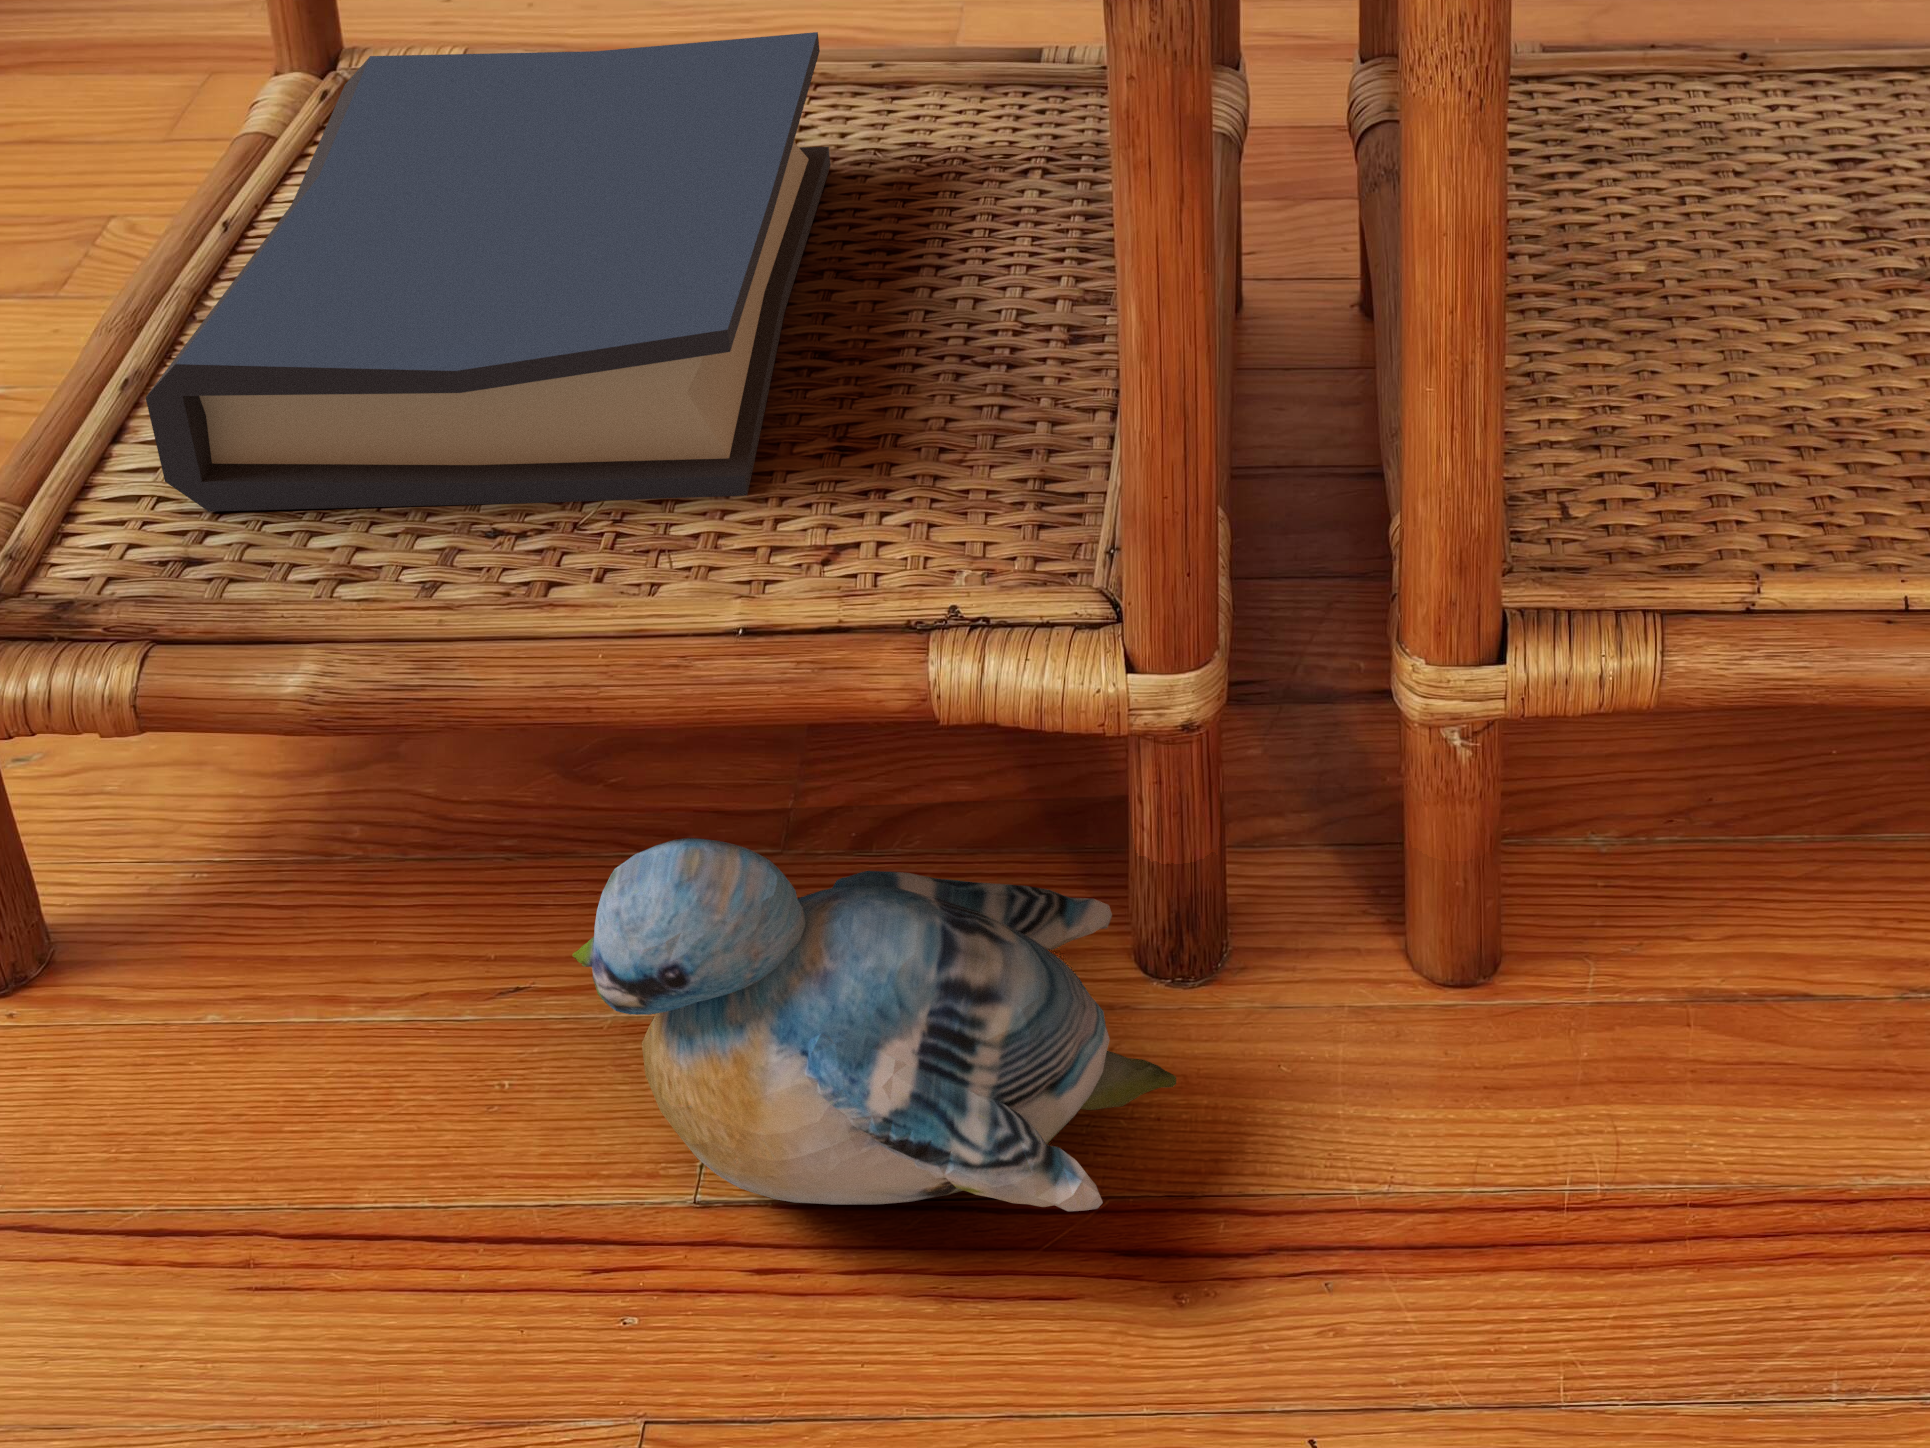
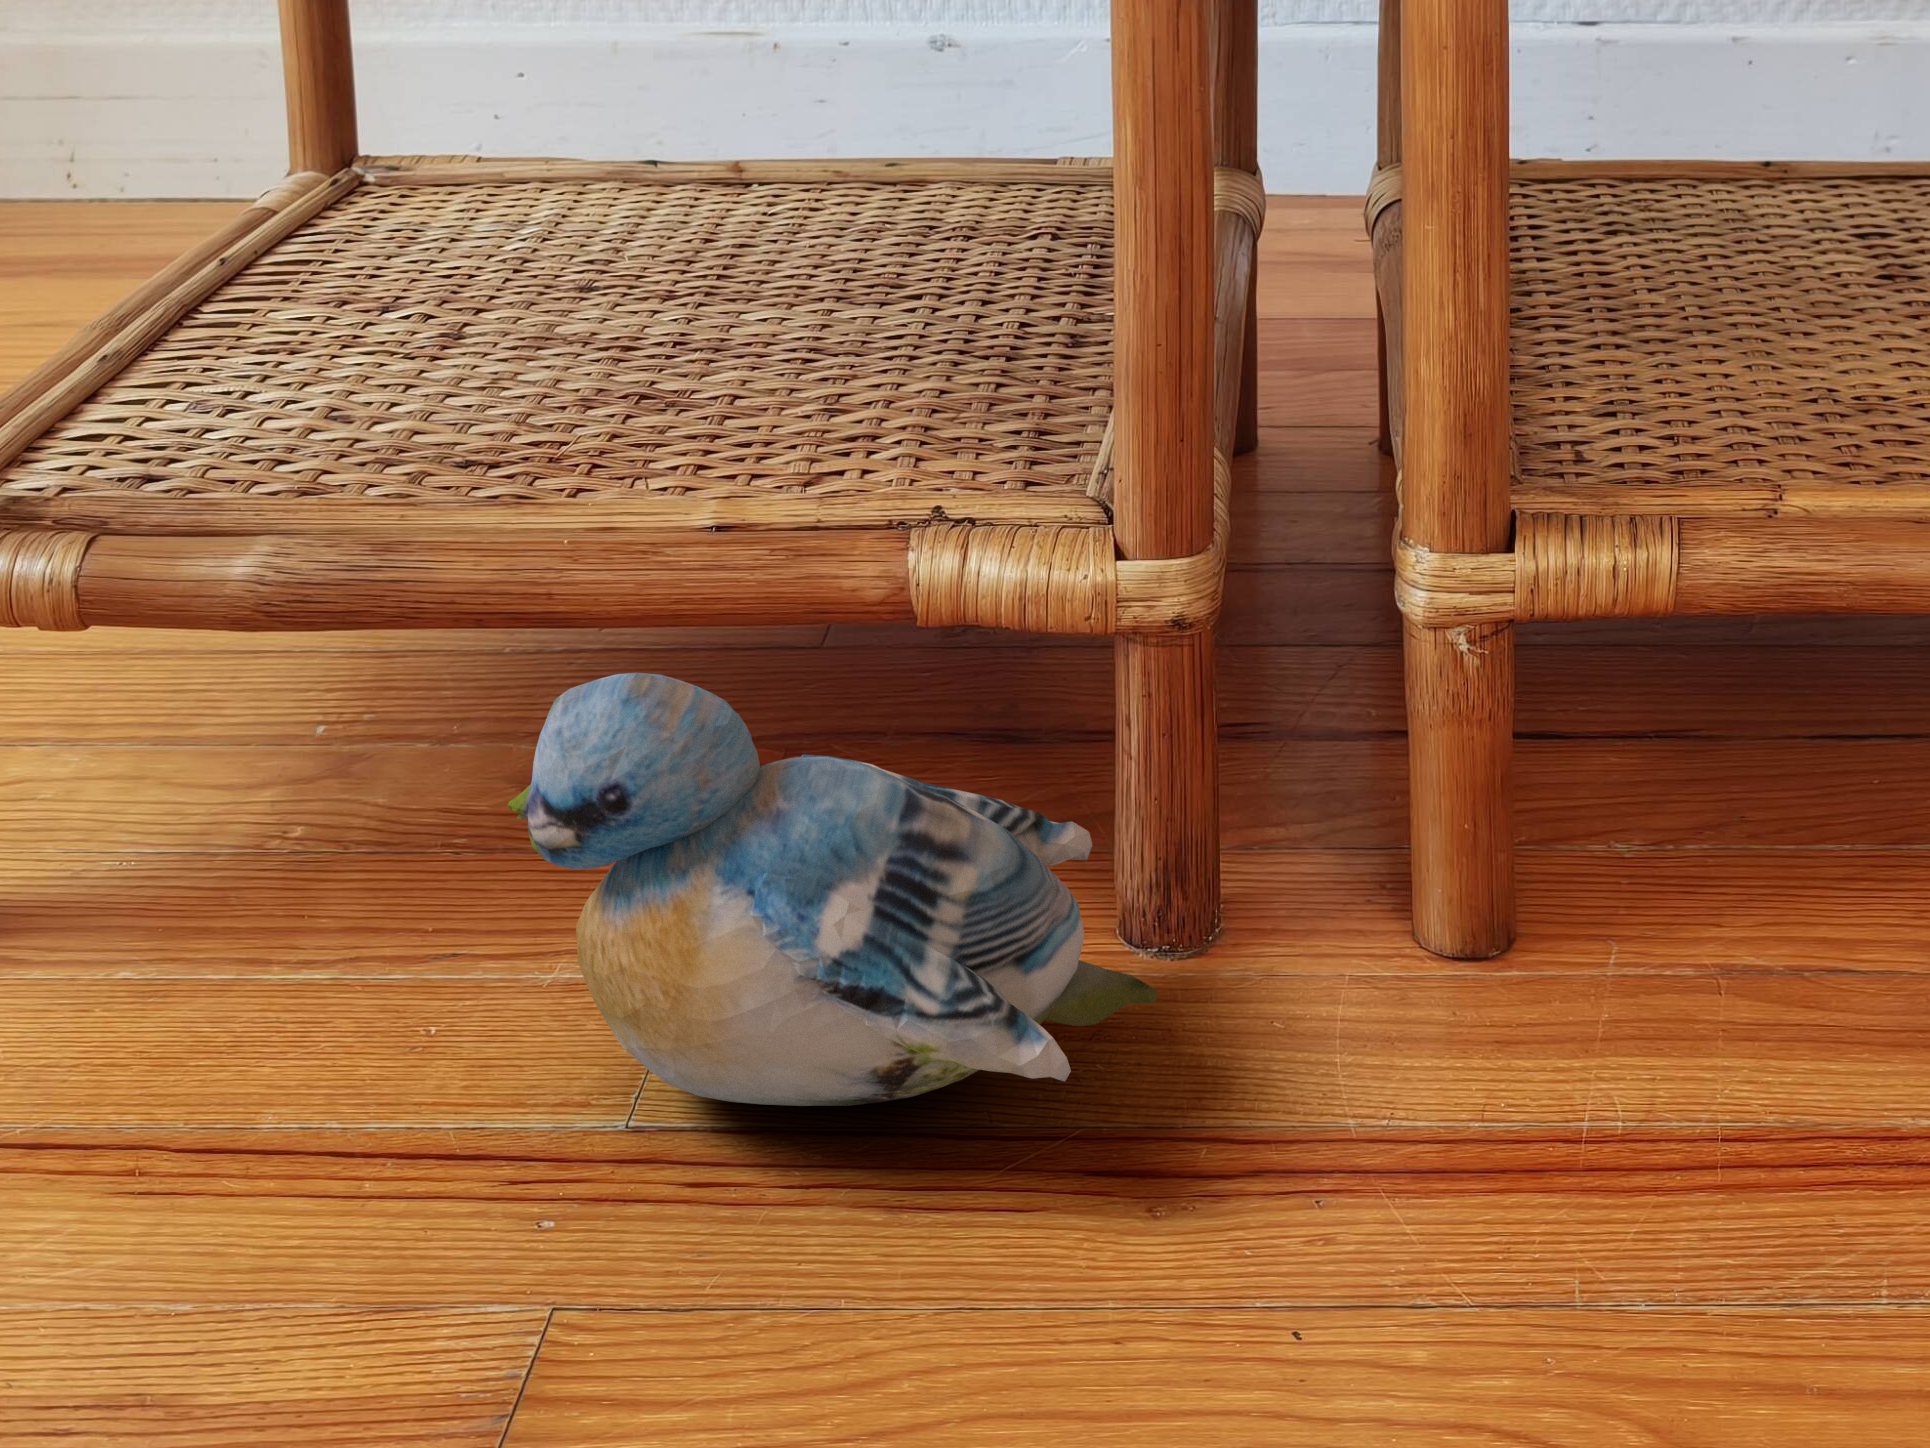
hardback book: present [146,32,830,511] -> none [116,91,832,447]

